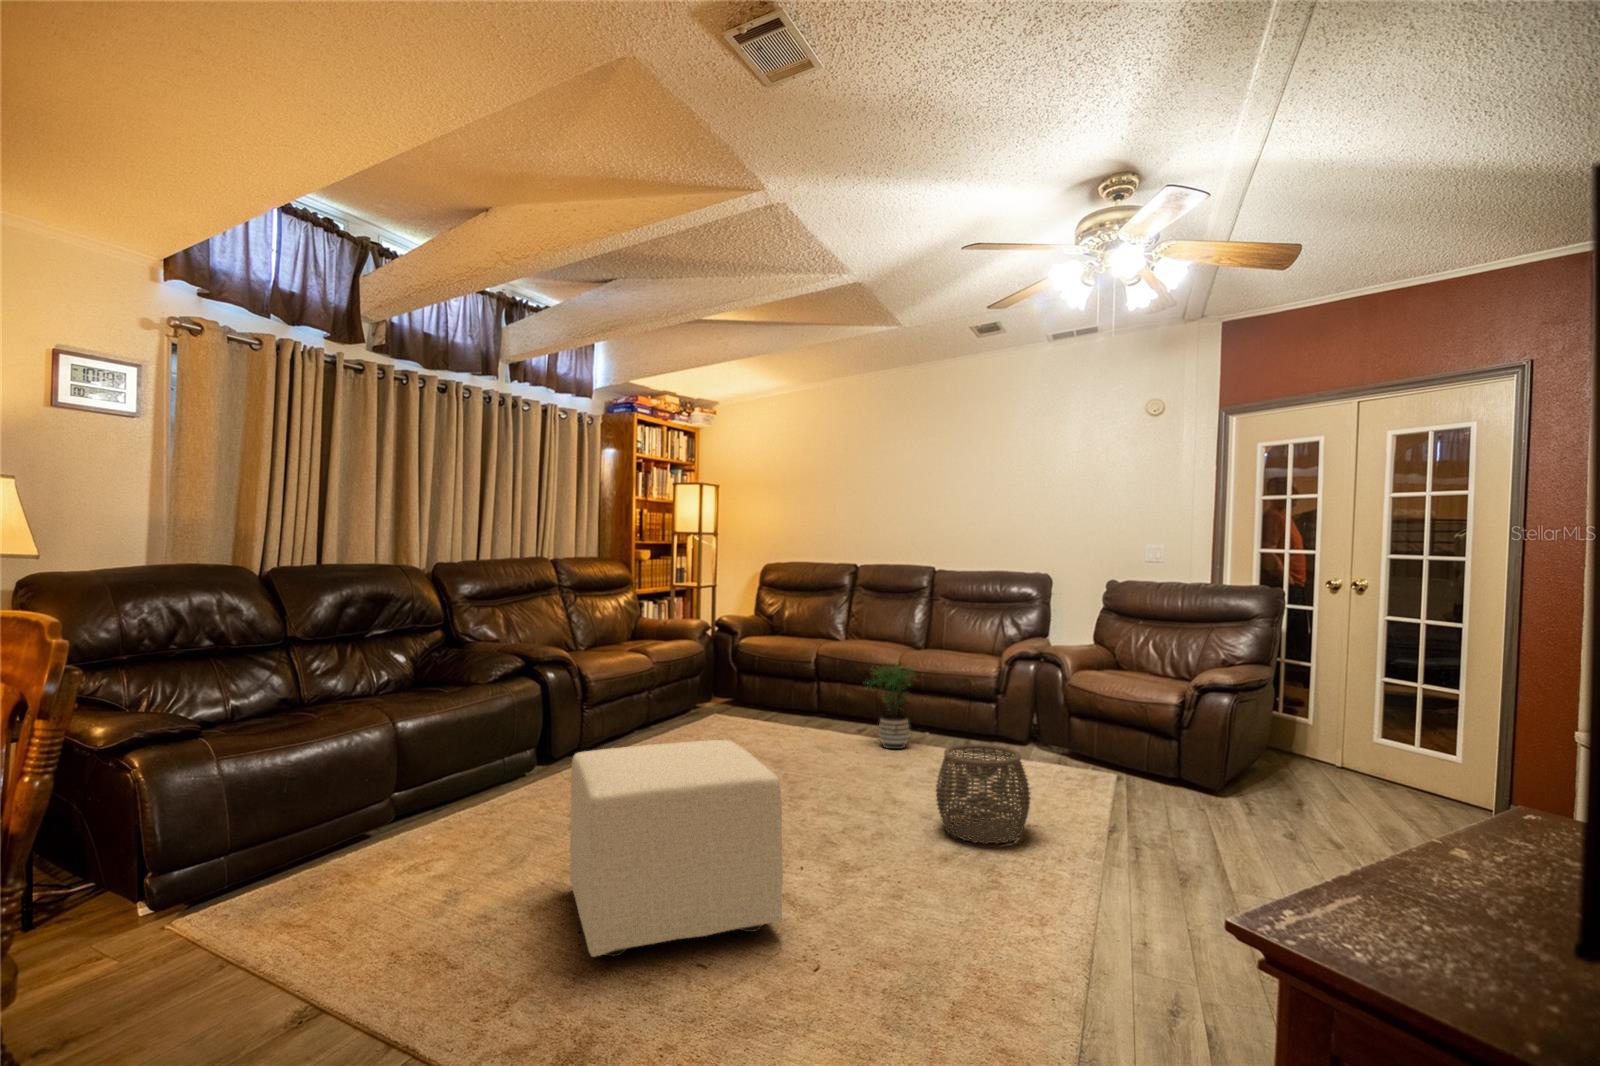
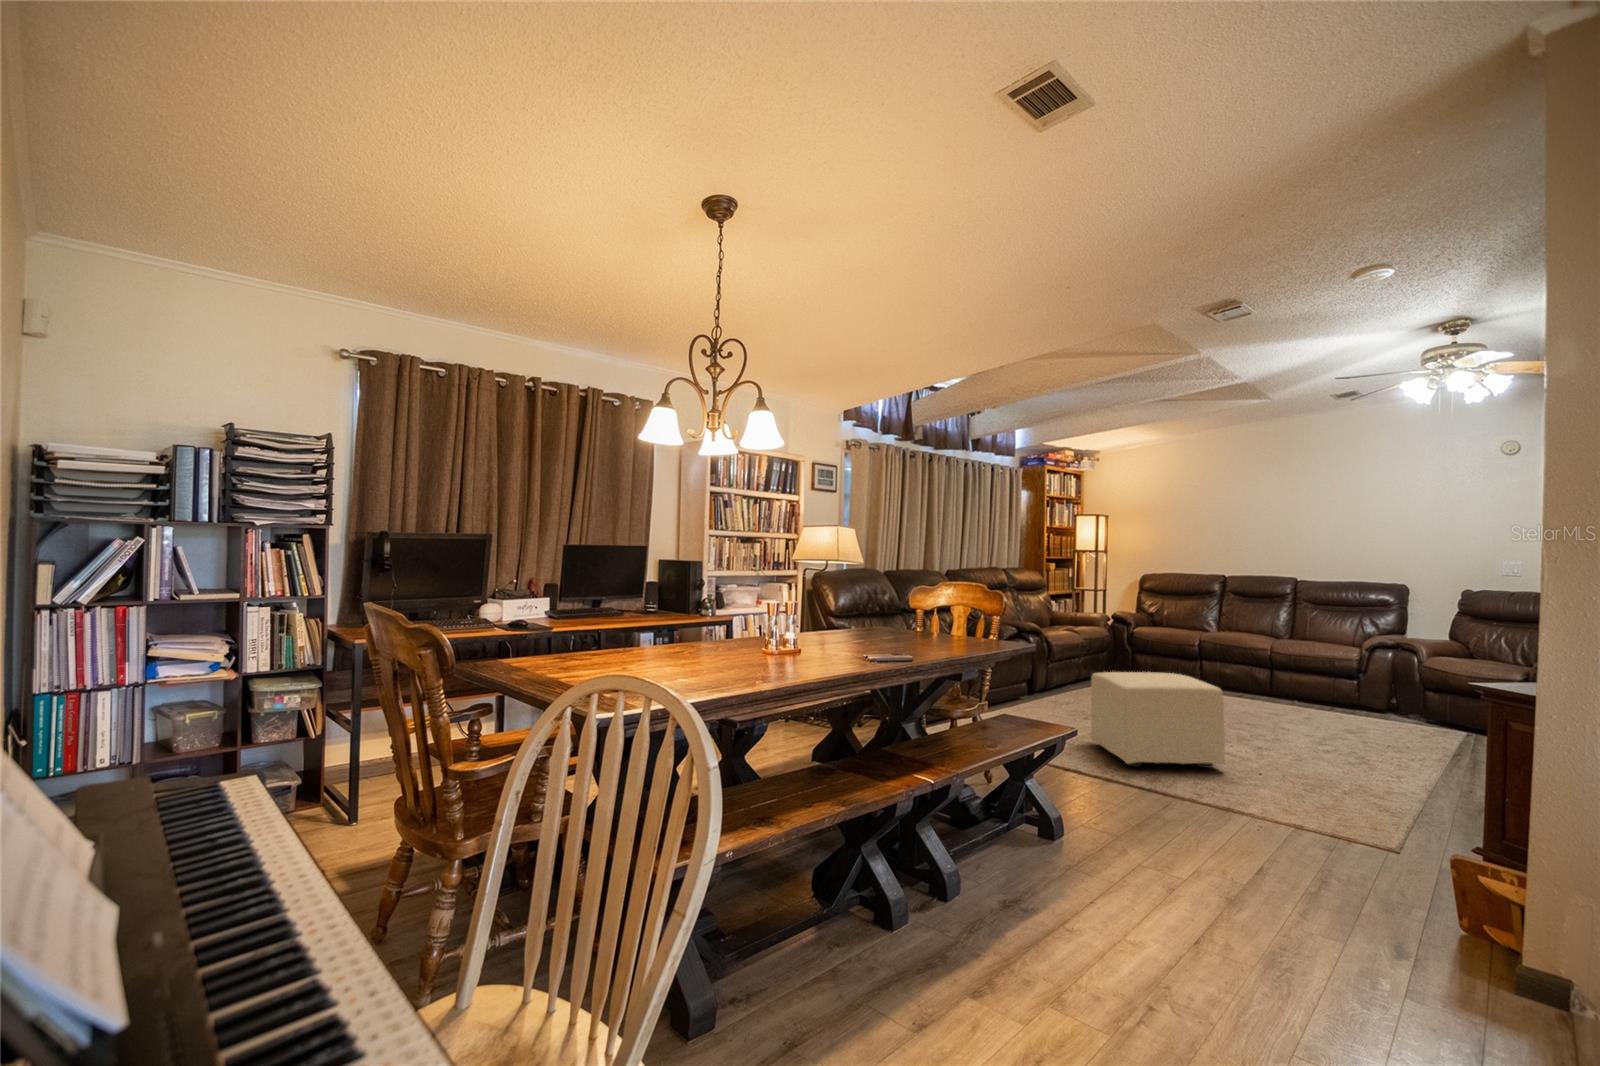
potted plant: present [865,664,913,749] -> none [1243,644,1290,706]
woven basket: present [936,744,1030,844] -> none [1312,694,1387,756]

